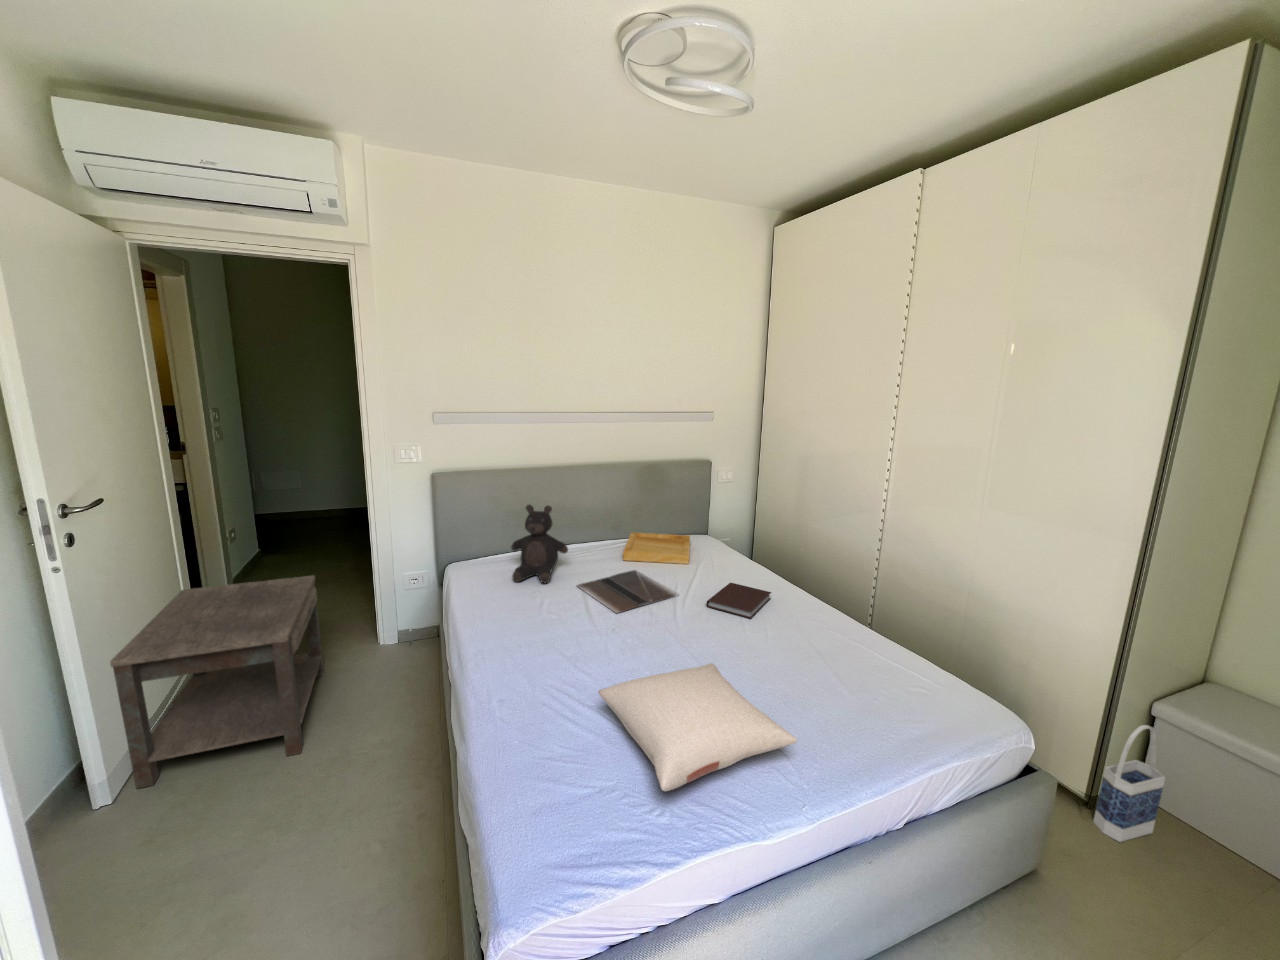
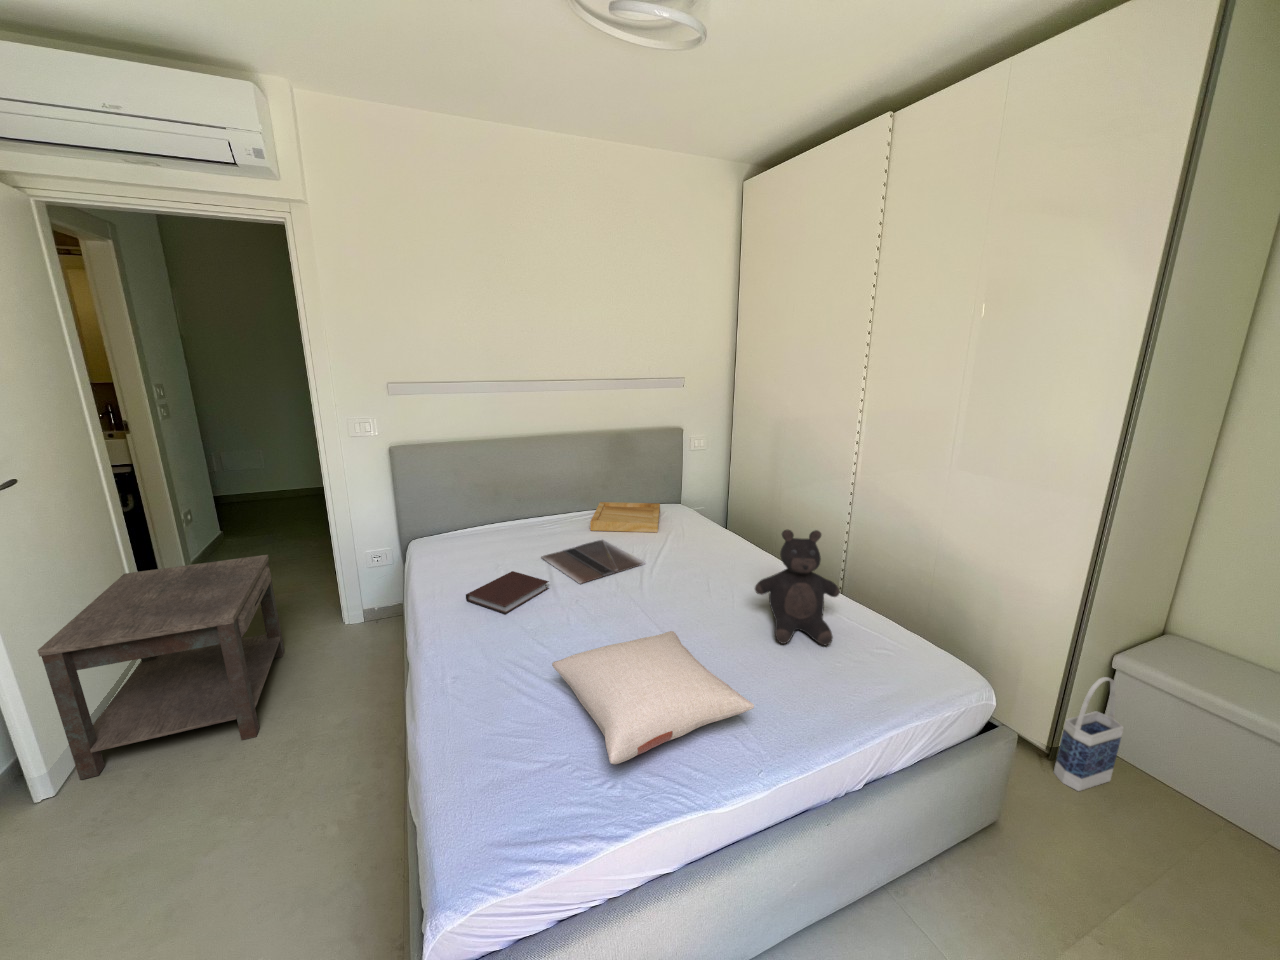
teddy bear: present [511,505,568,583] -> present [755,530,840,645]
notebook: present [706,583,771,619] -> present [466,571,549,614]

